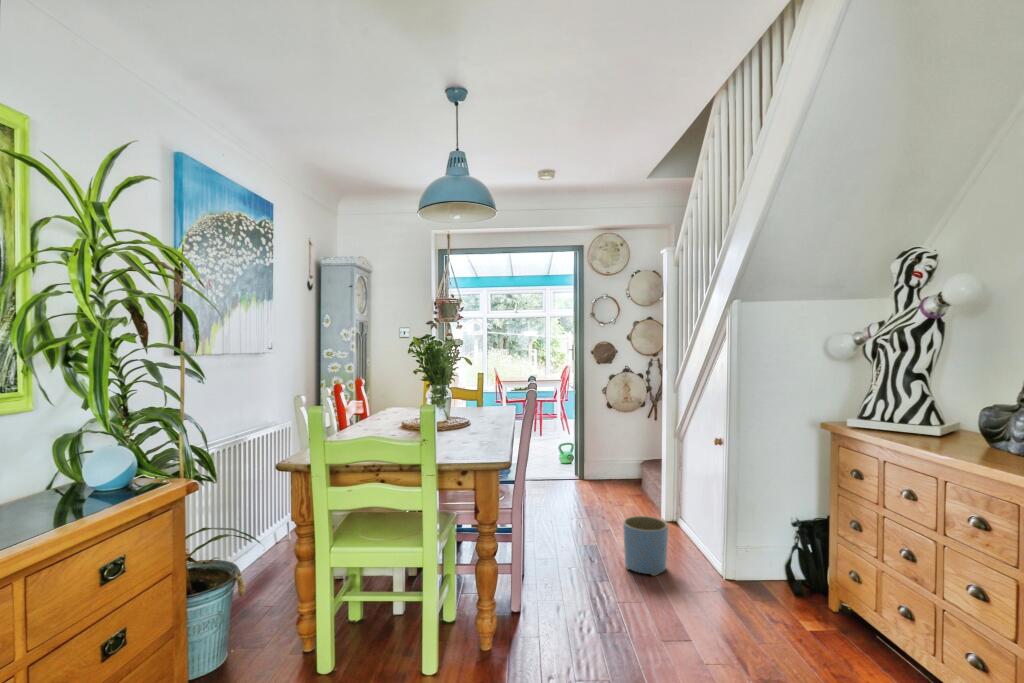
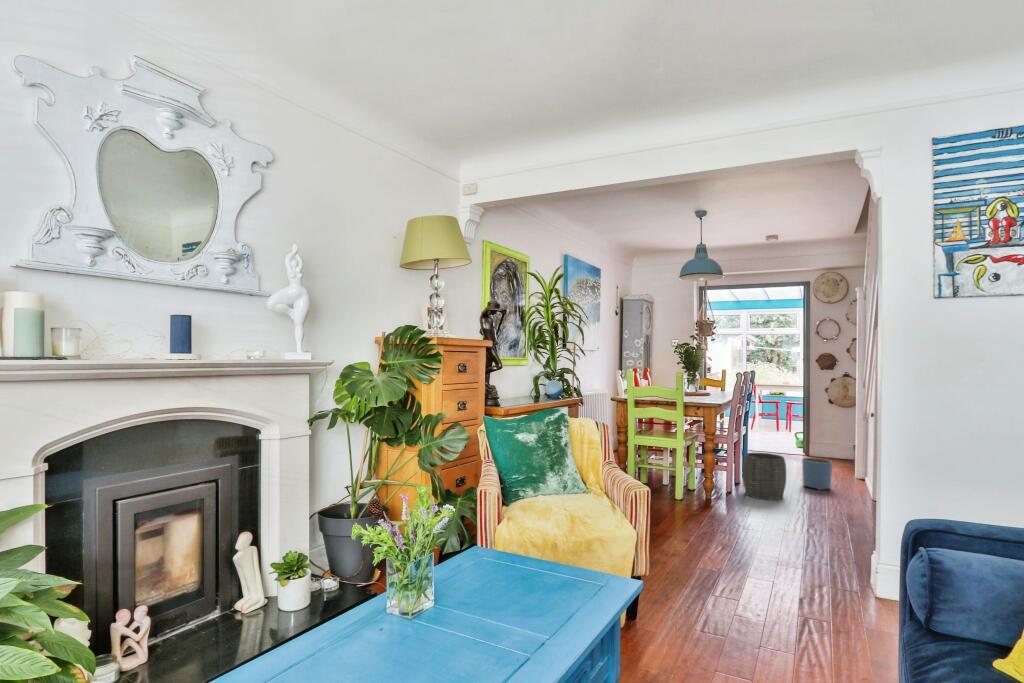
woven basket: none [550,537,627,645] -> present [743,453,786,500]

